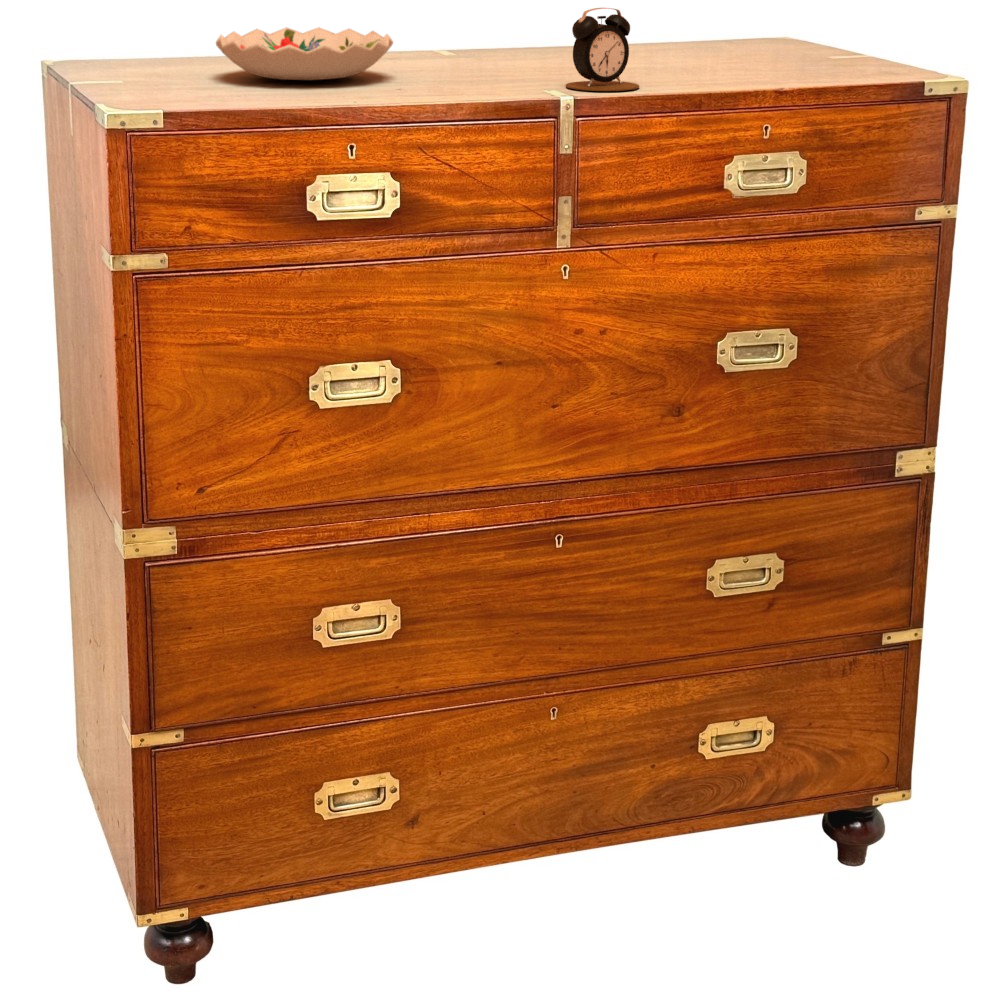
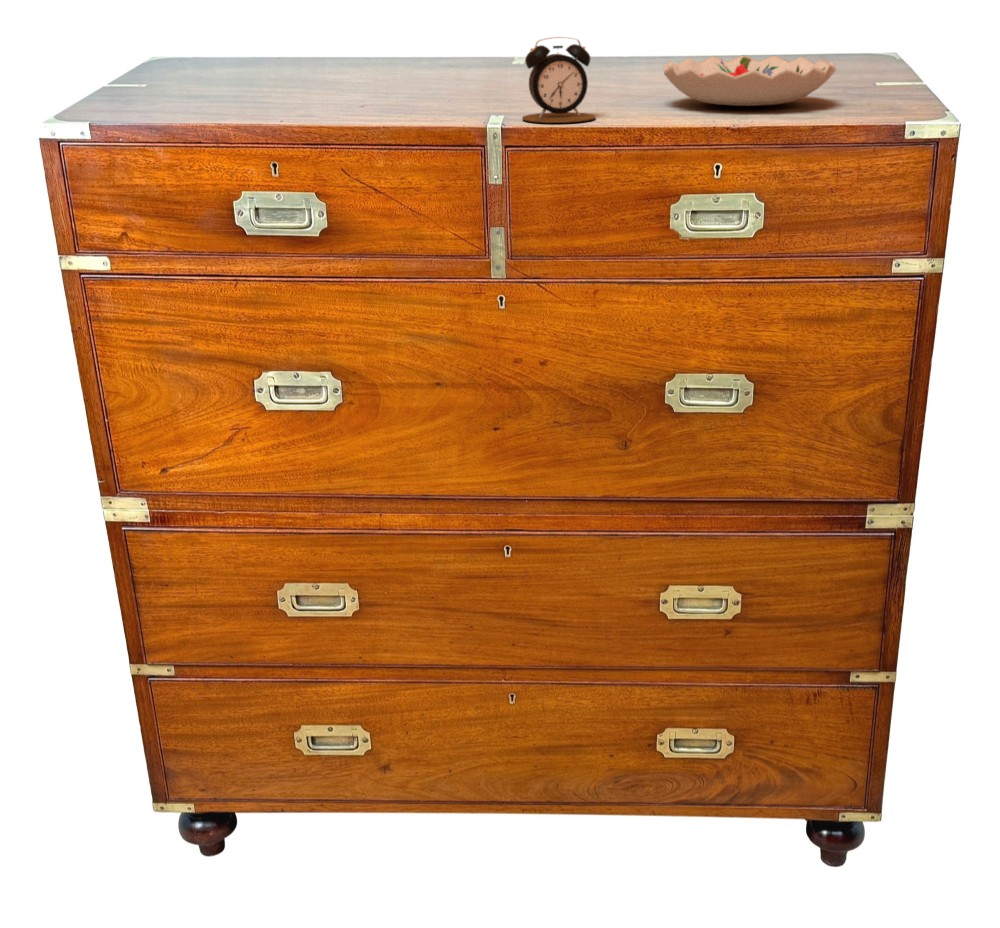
decorative bowl: present [216,27,393,80] -> present [664,55,836,106]

